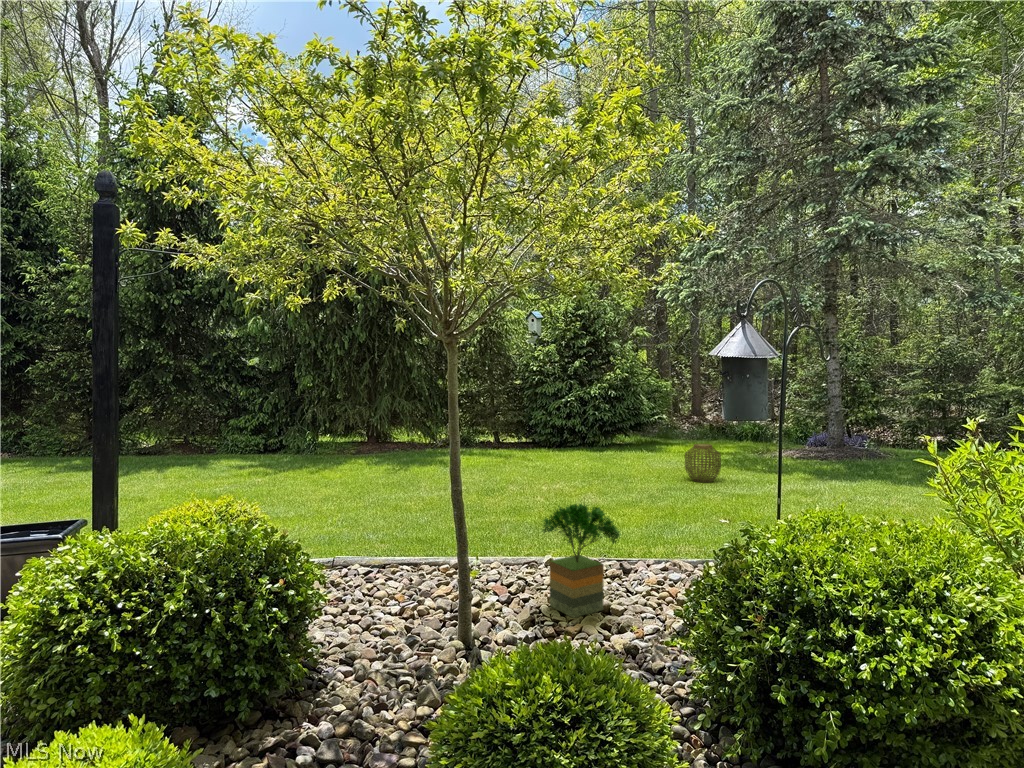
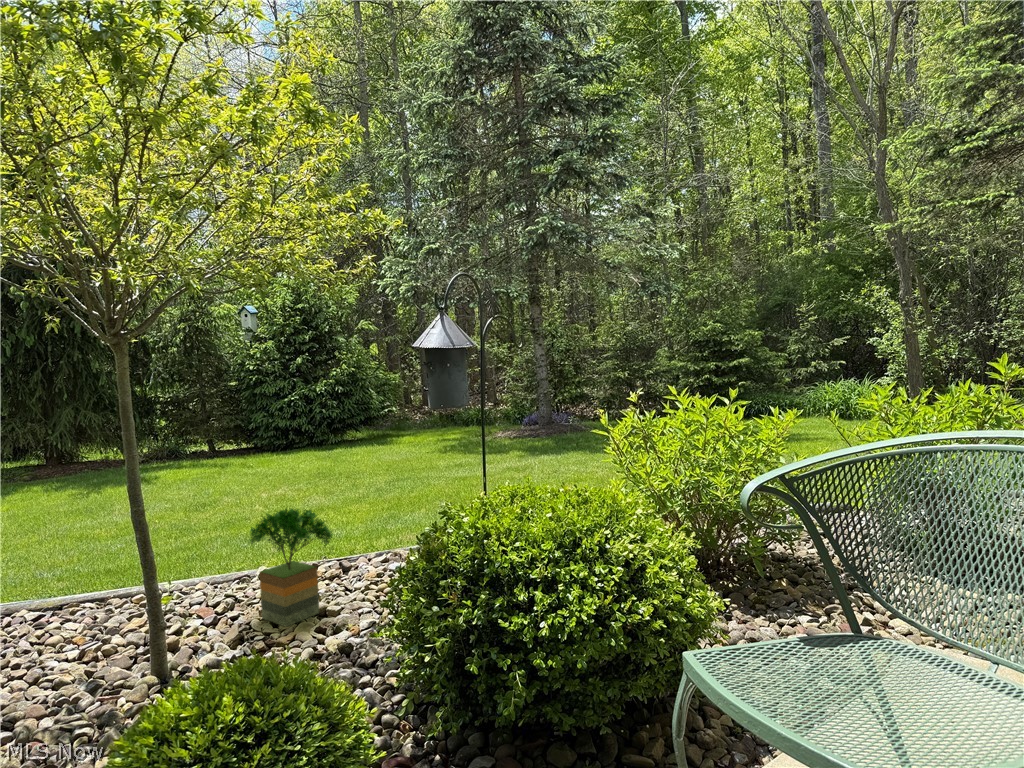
woven basket: present [685,444,721,482] -> none [410,441,443,478]

